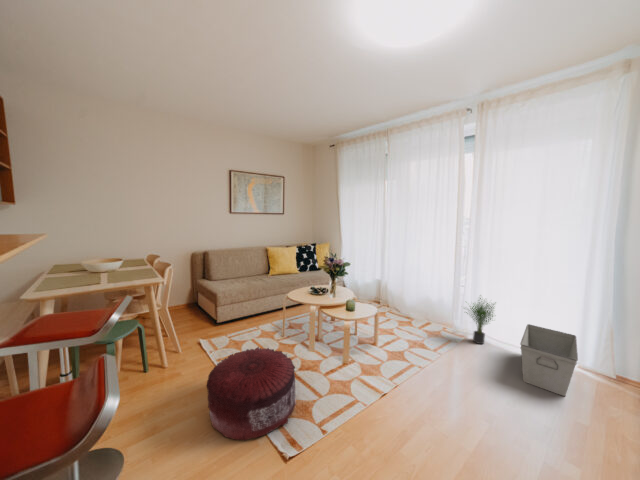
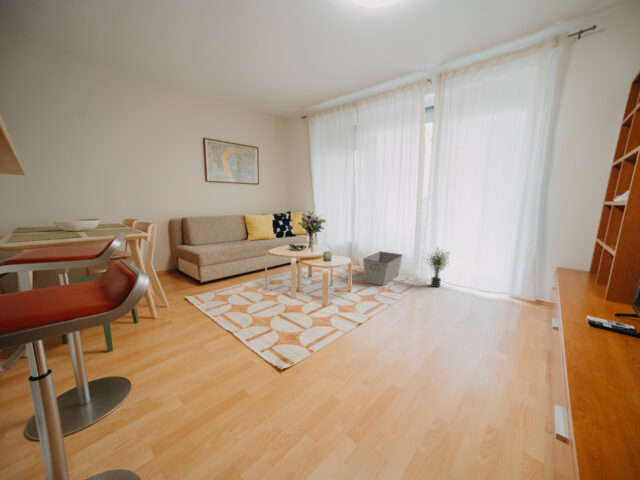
storage bin: present [520,324,578,396] -> present [363,252,402,286]
pouf: present [207,347,296,441] -> none [204,292,285,362]

